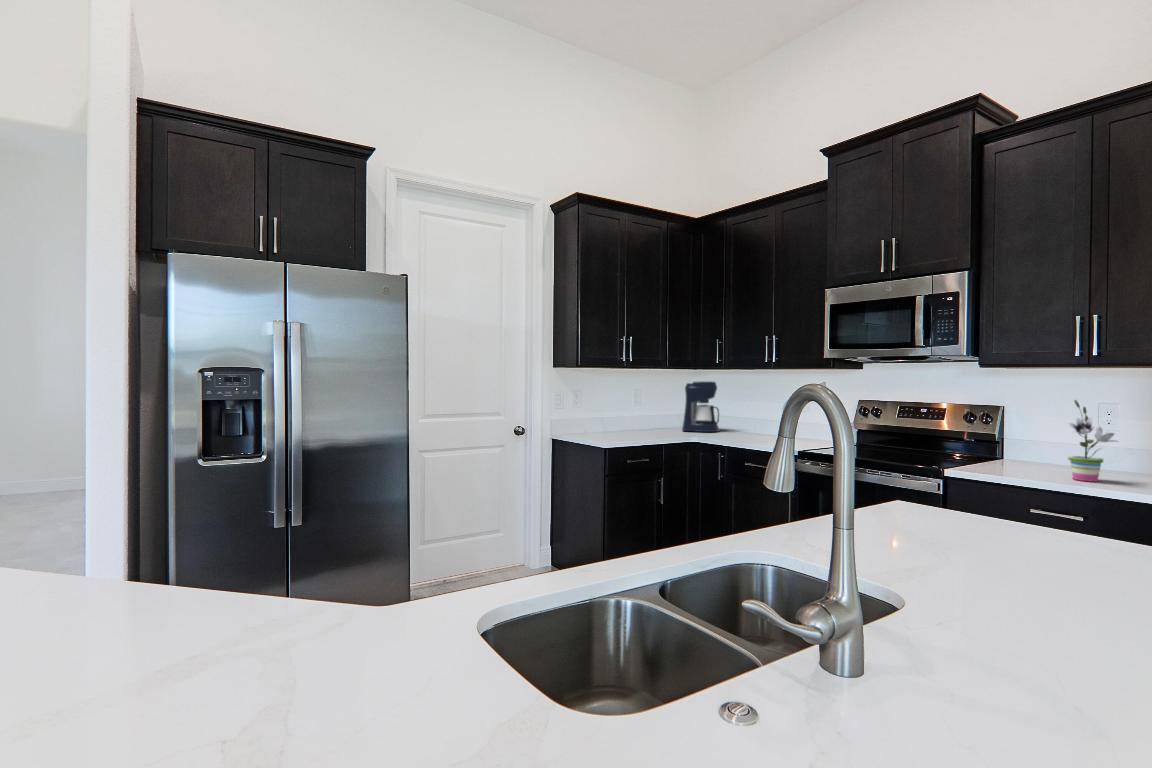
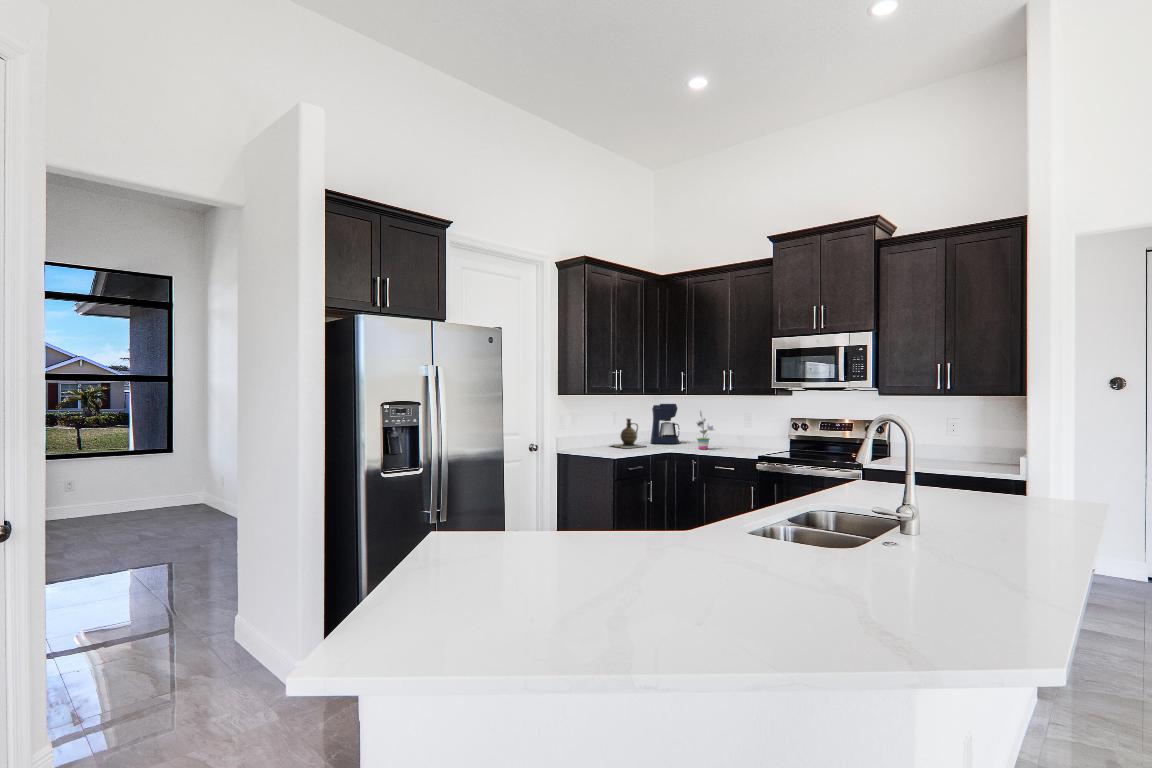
ceramic jug: none [621,399,672,436] -> present [611,419,644,448]
potted plant: present [1068,400,1117,482] -> present [696,412,714,449]

